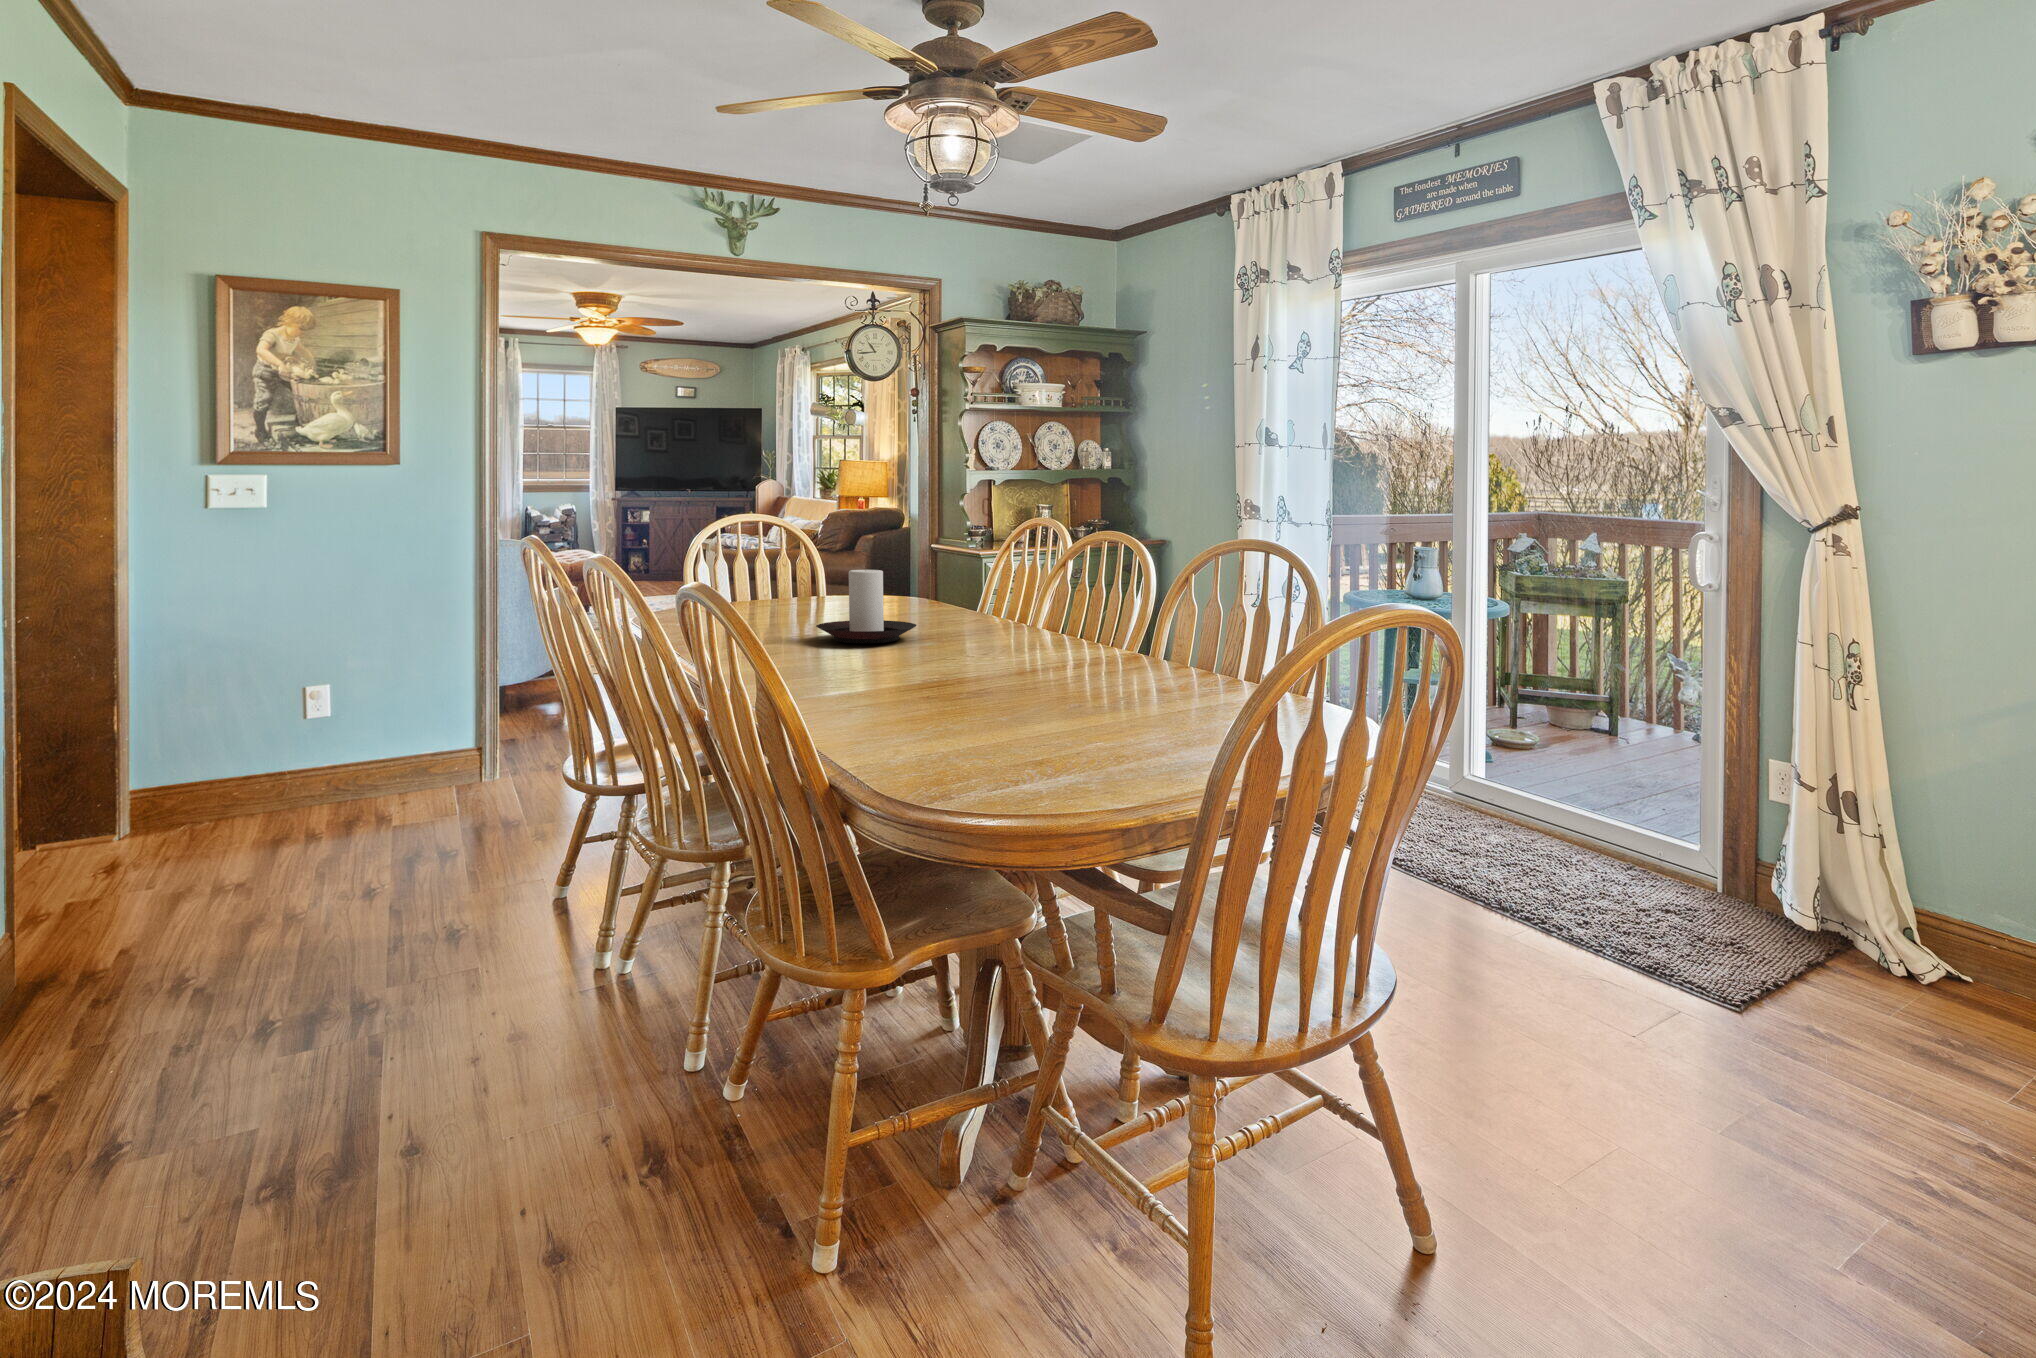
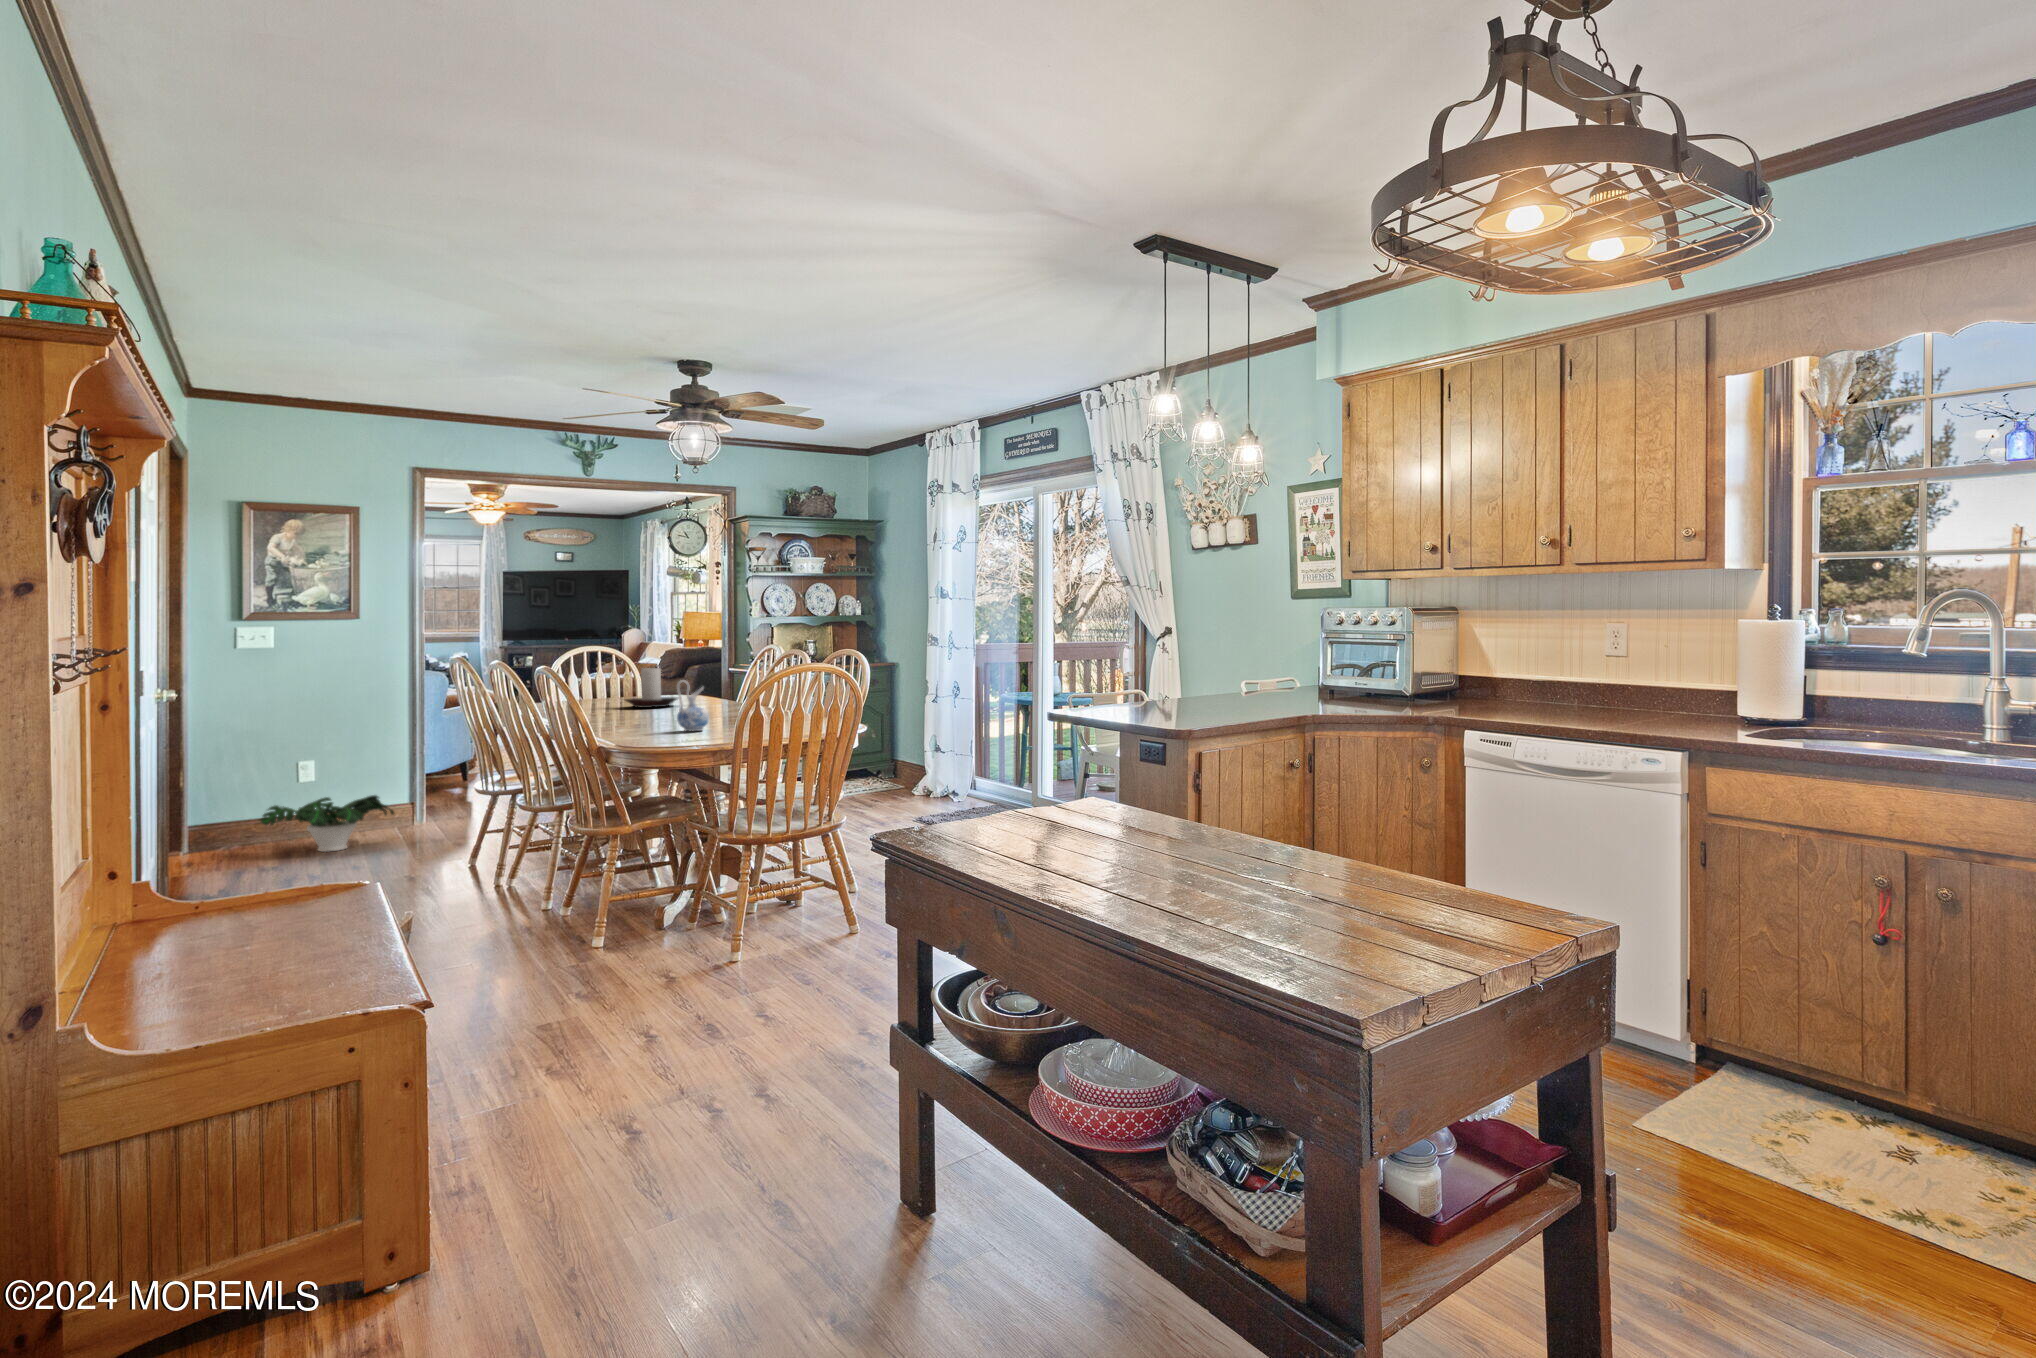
ceramic pitcher: none [998,643,1072,768] -> present [677,680,709,731]
potted plant: none [257,733,459,821] -> present [261,795,394,852]

